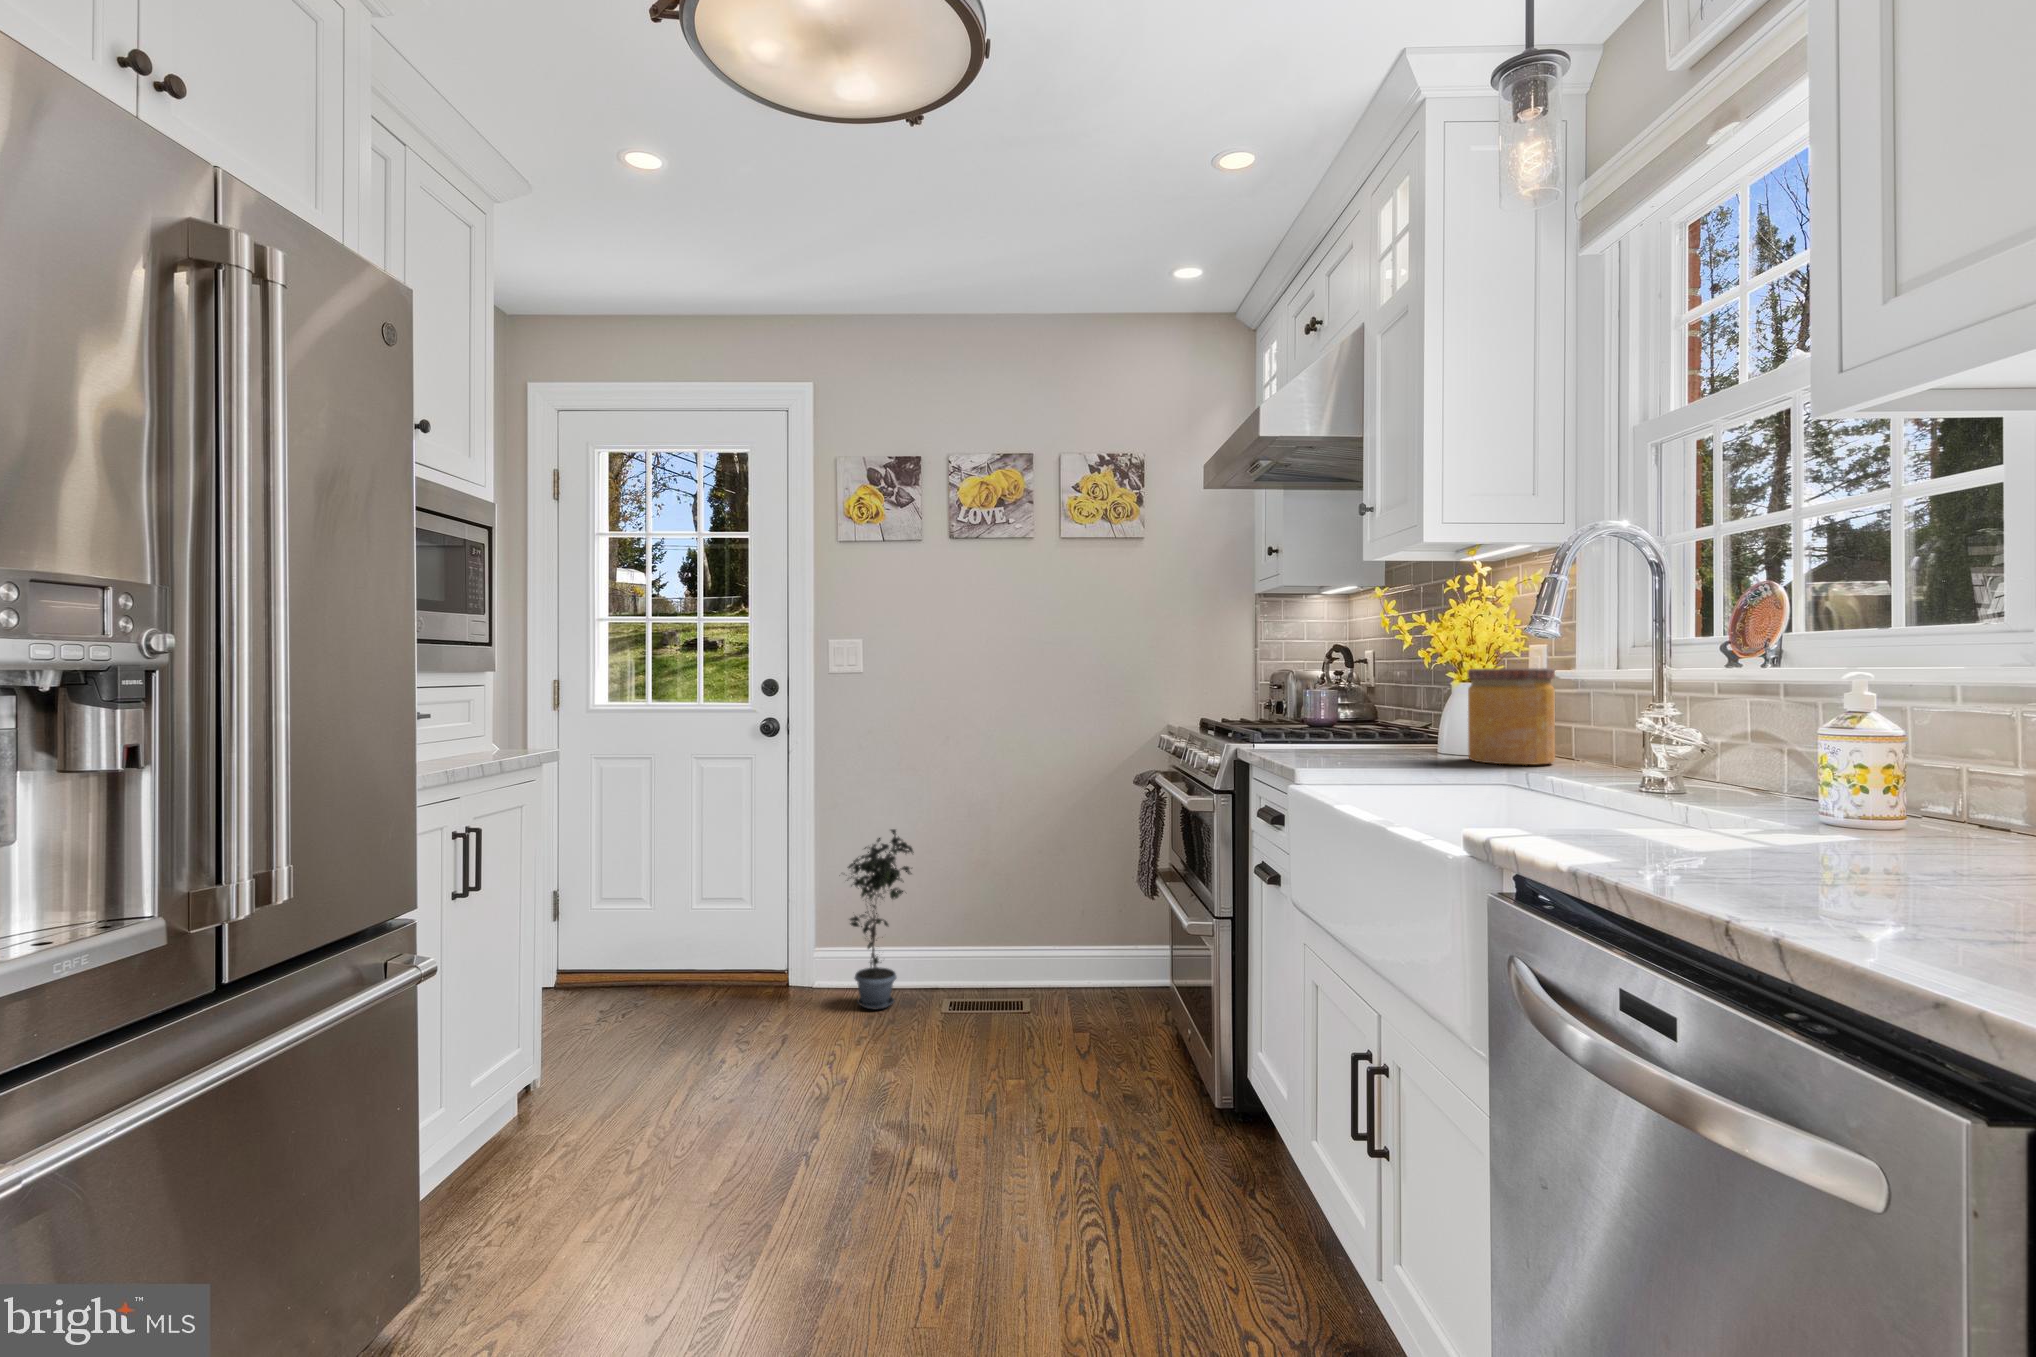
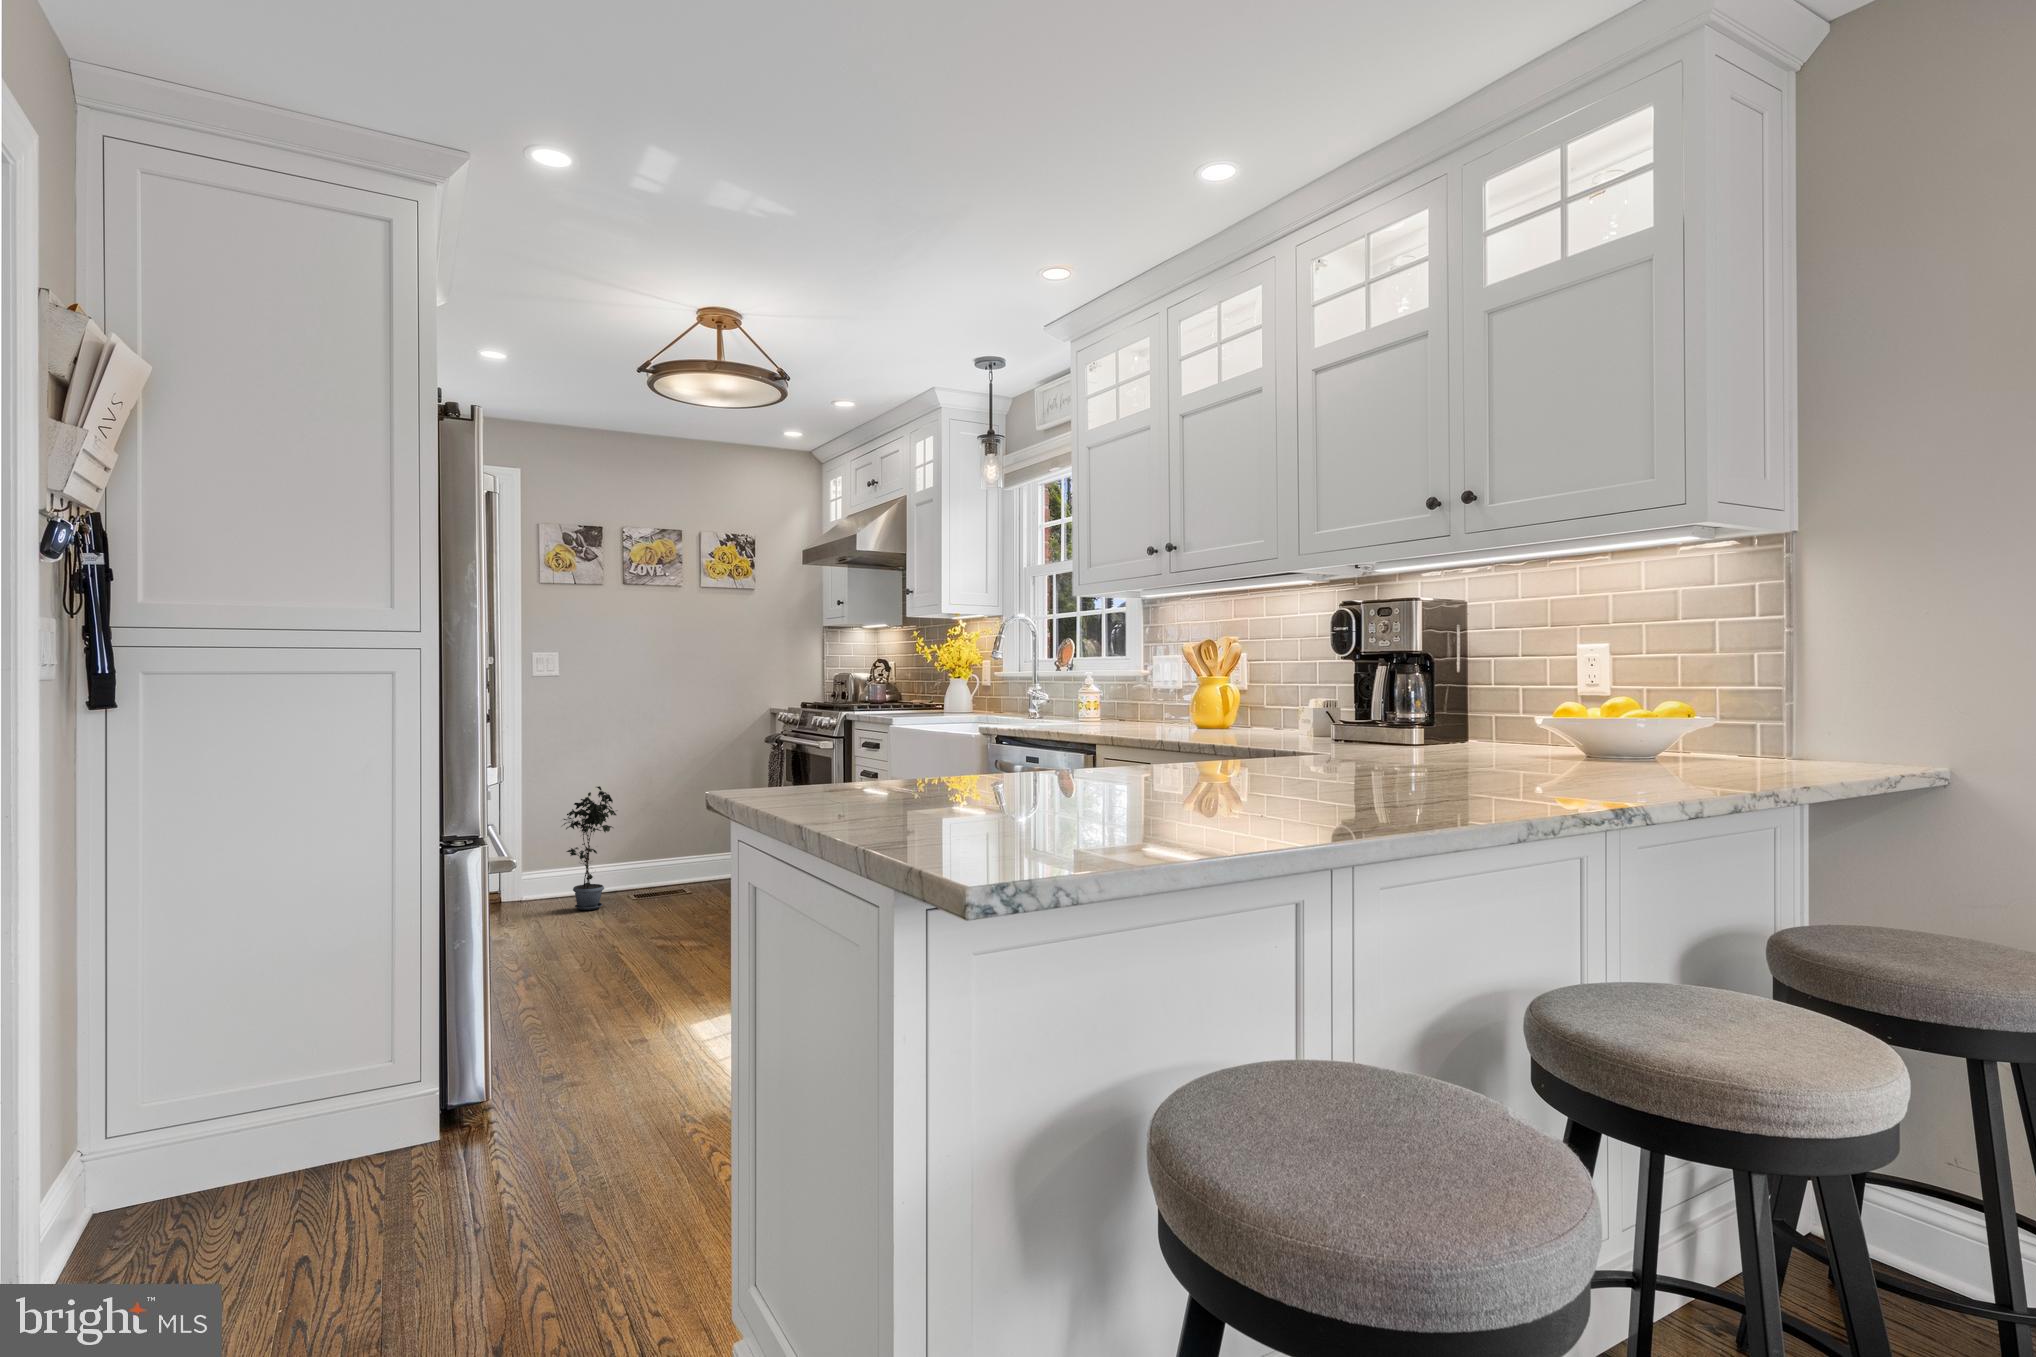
jar: present [1468,668,1555,765] -> none [961,671,997,714]

